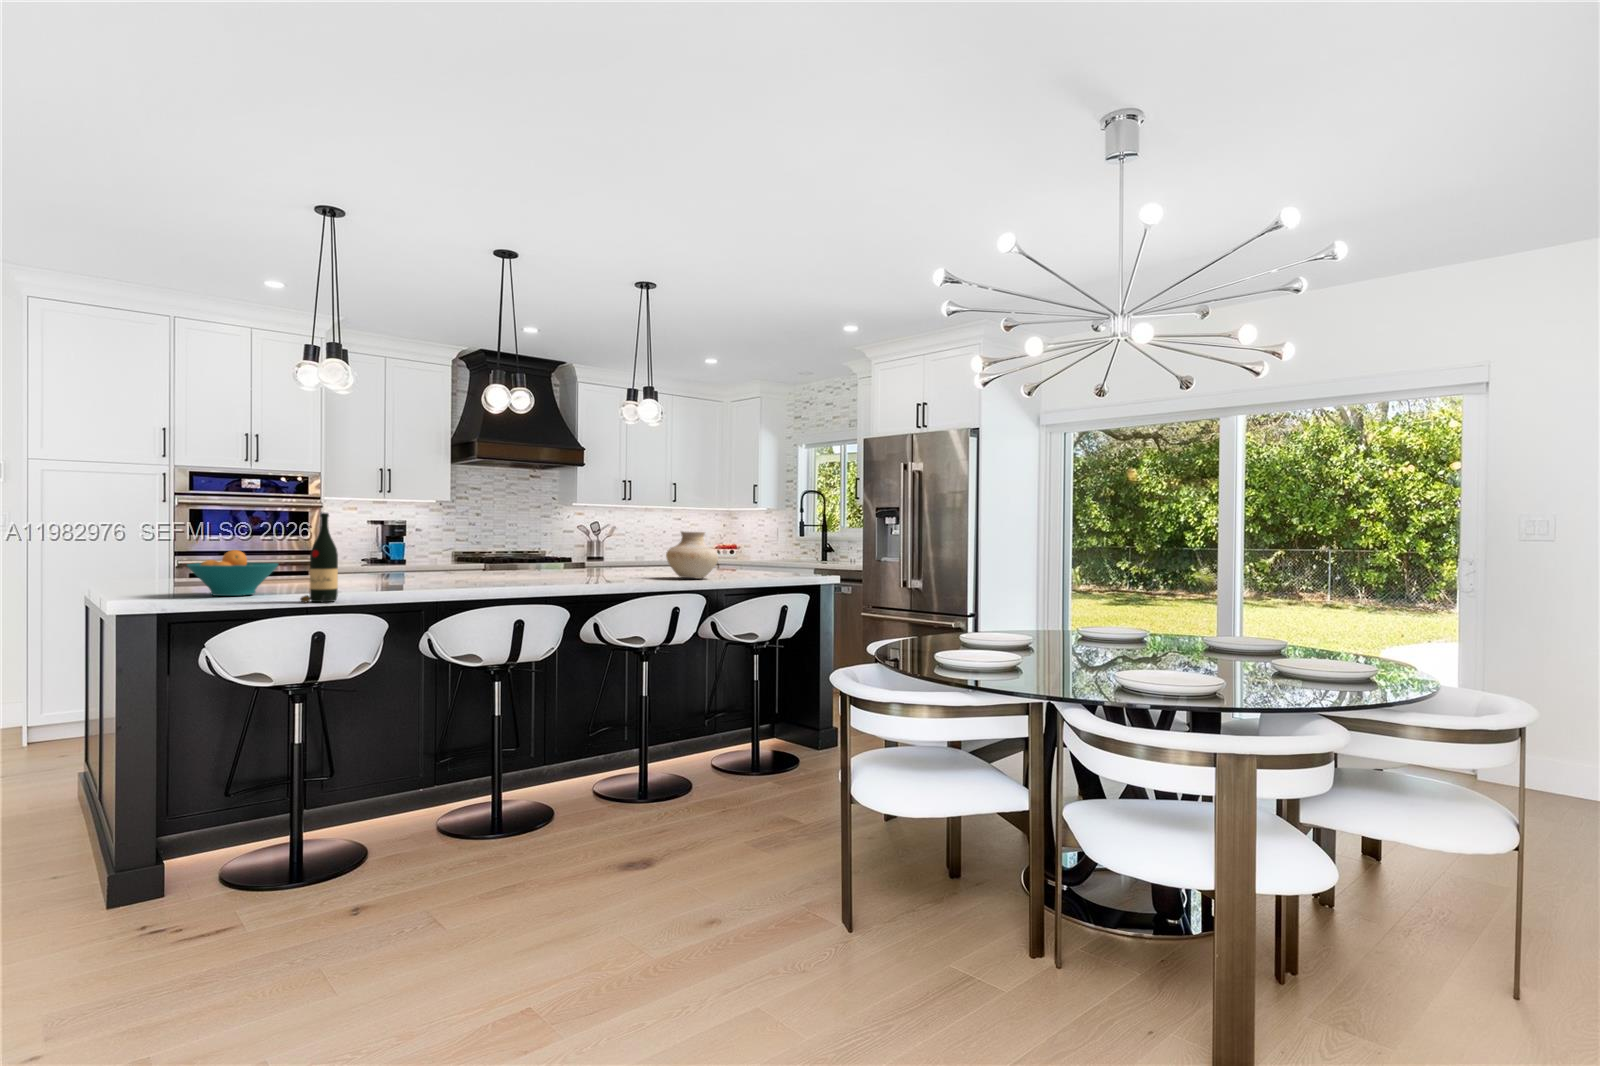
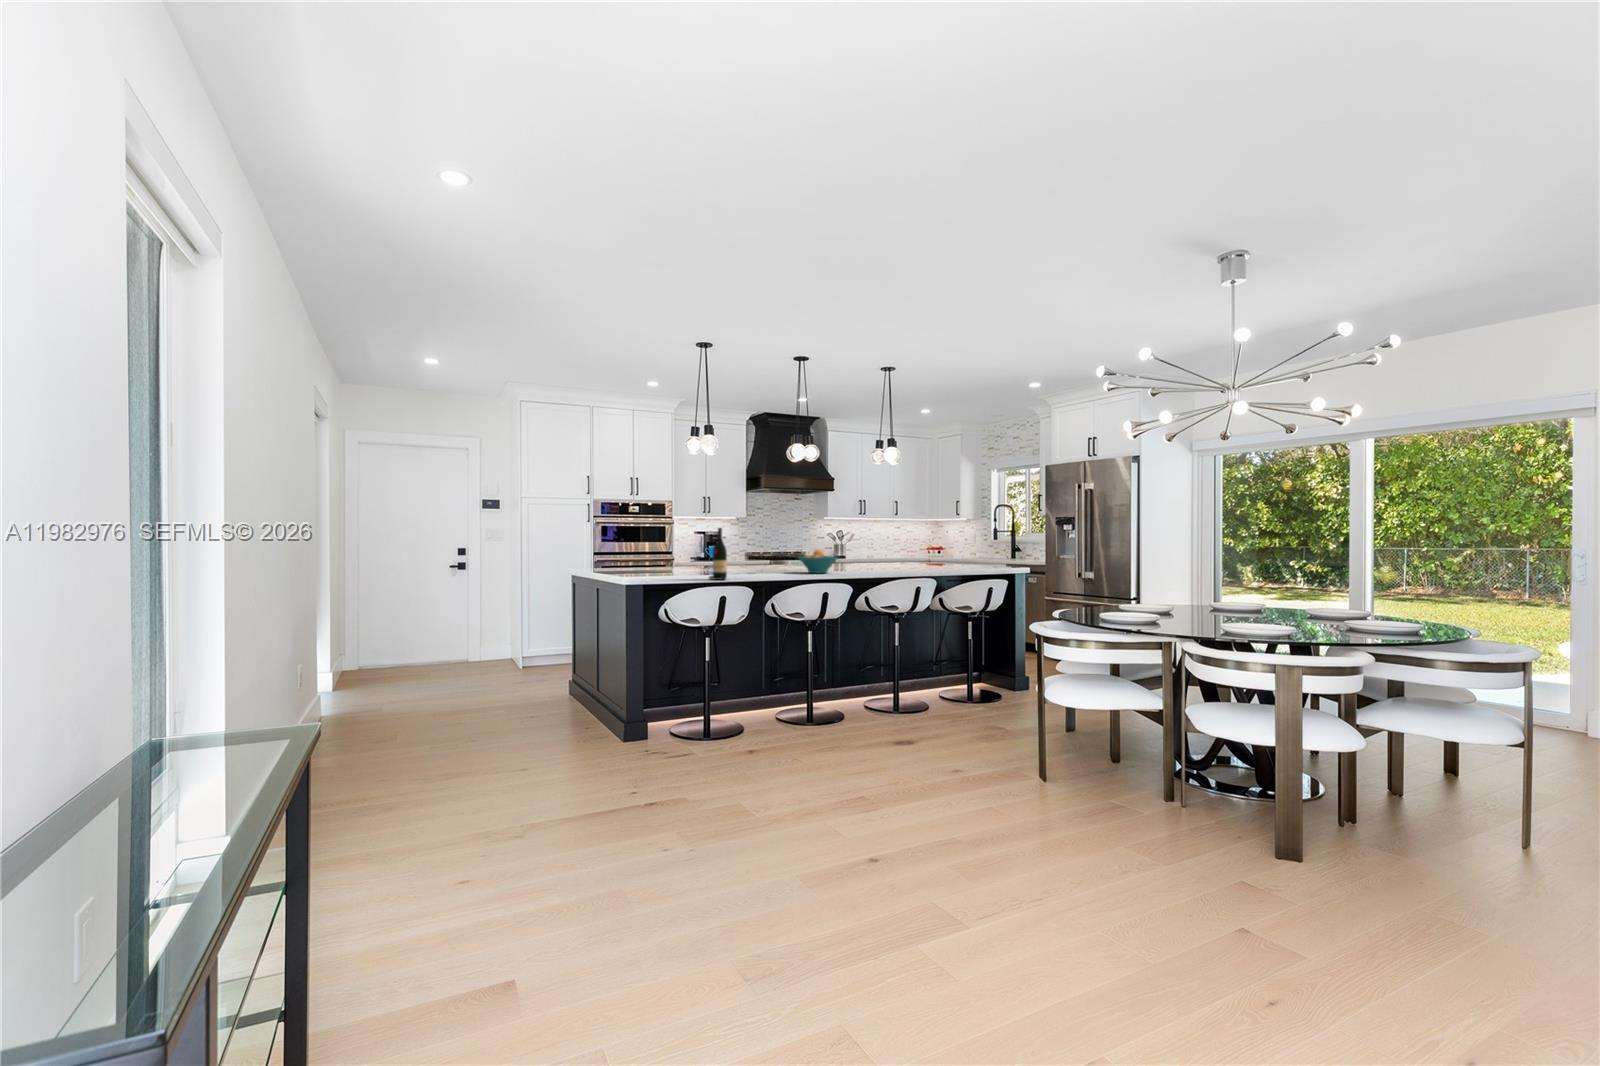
vase: present [666,531,718,579] -> none [905,537,941,569]
fruit bowl: present [187,550,278,596] -> present [799,549,837,573]

